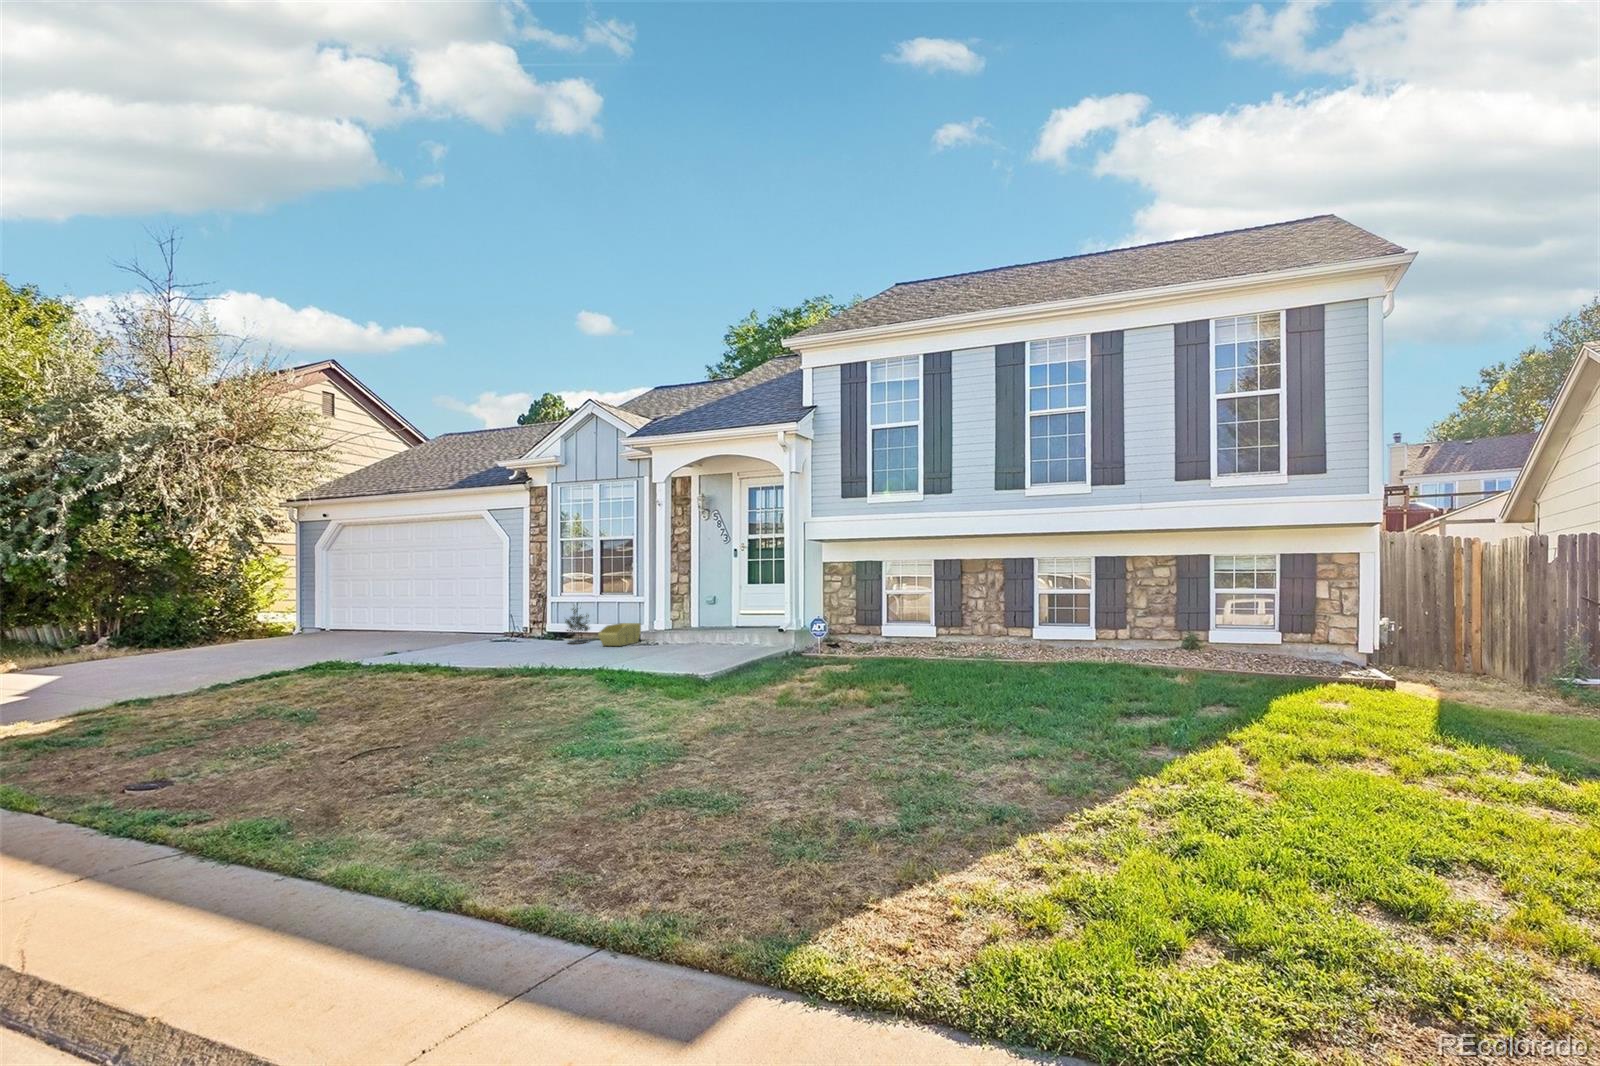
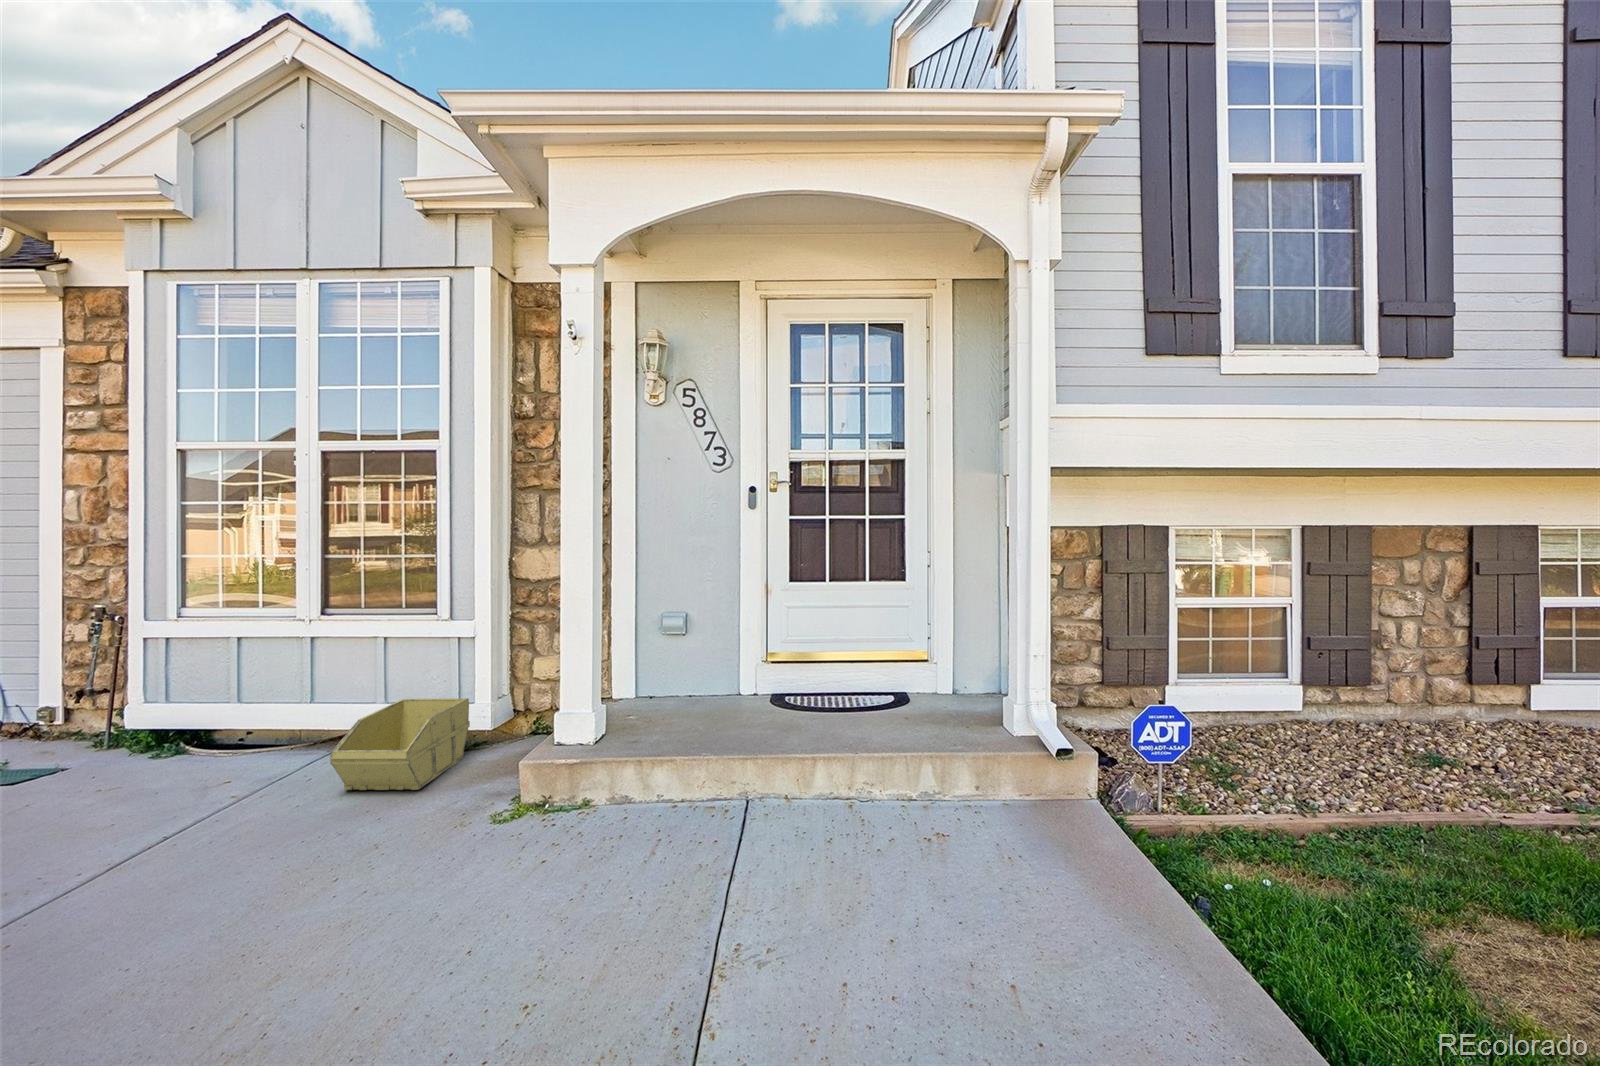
potted tree: present [565,608,590,644] -> none [188,644,295,779]

